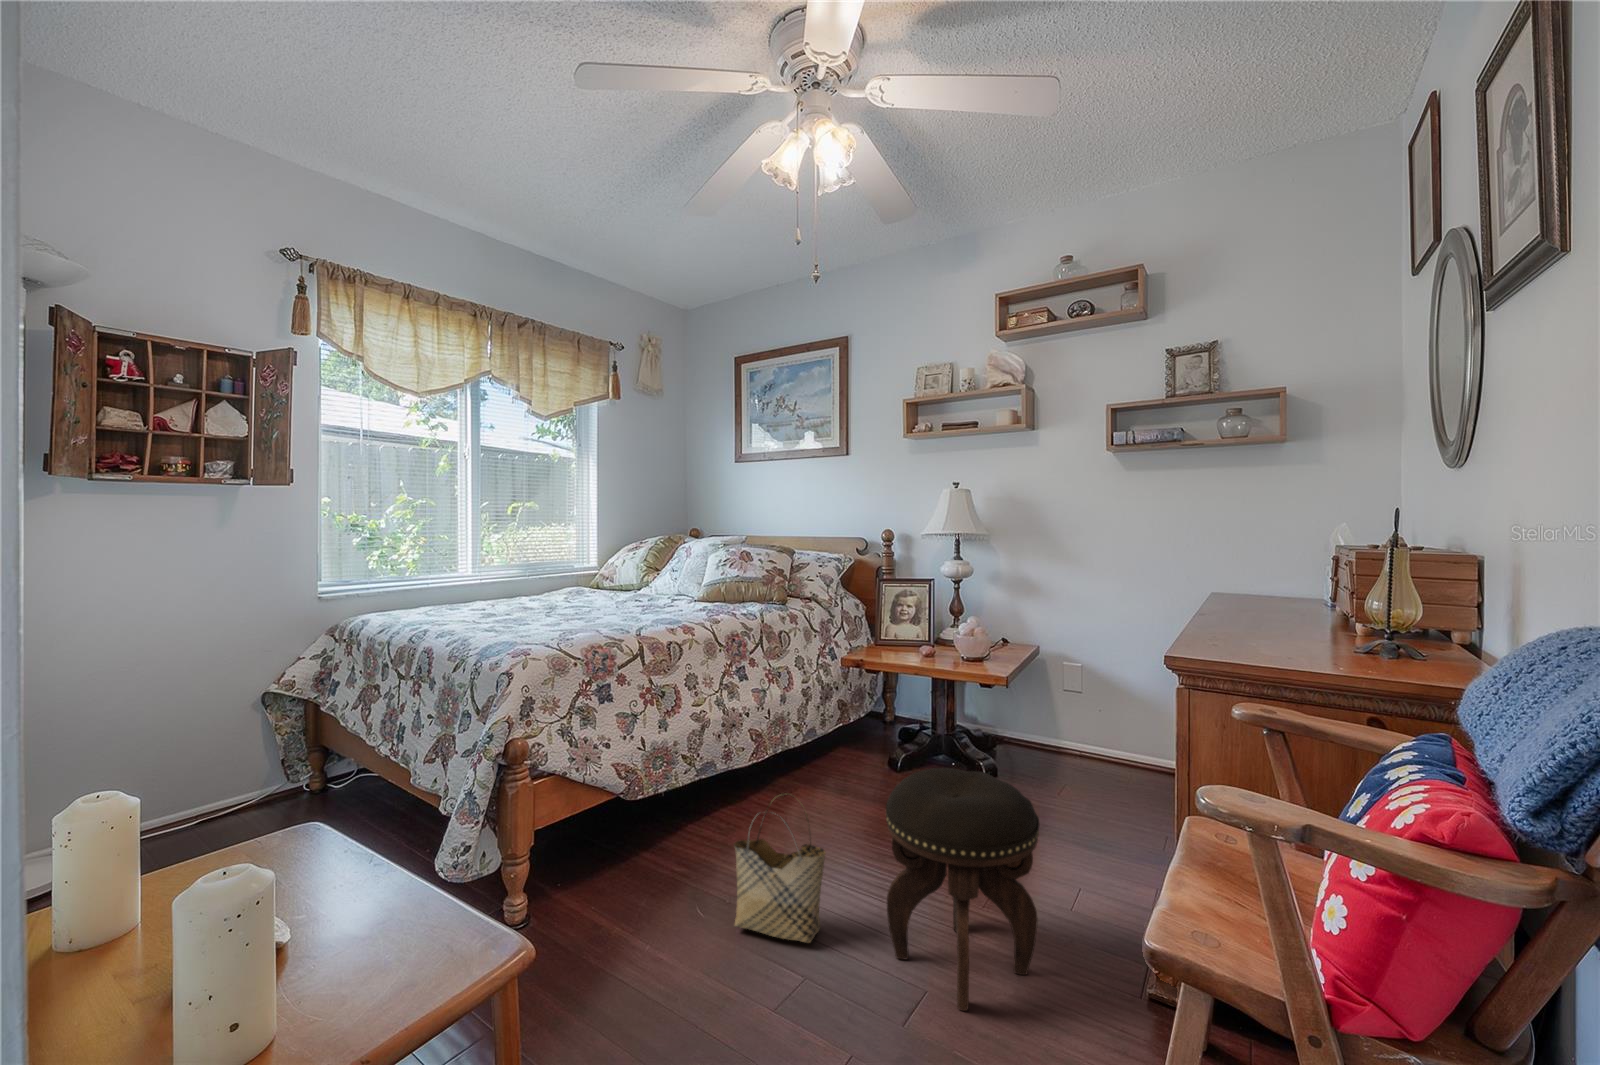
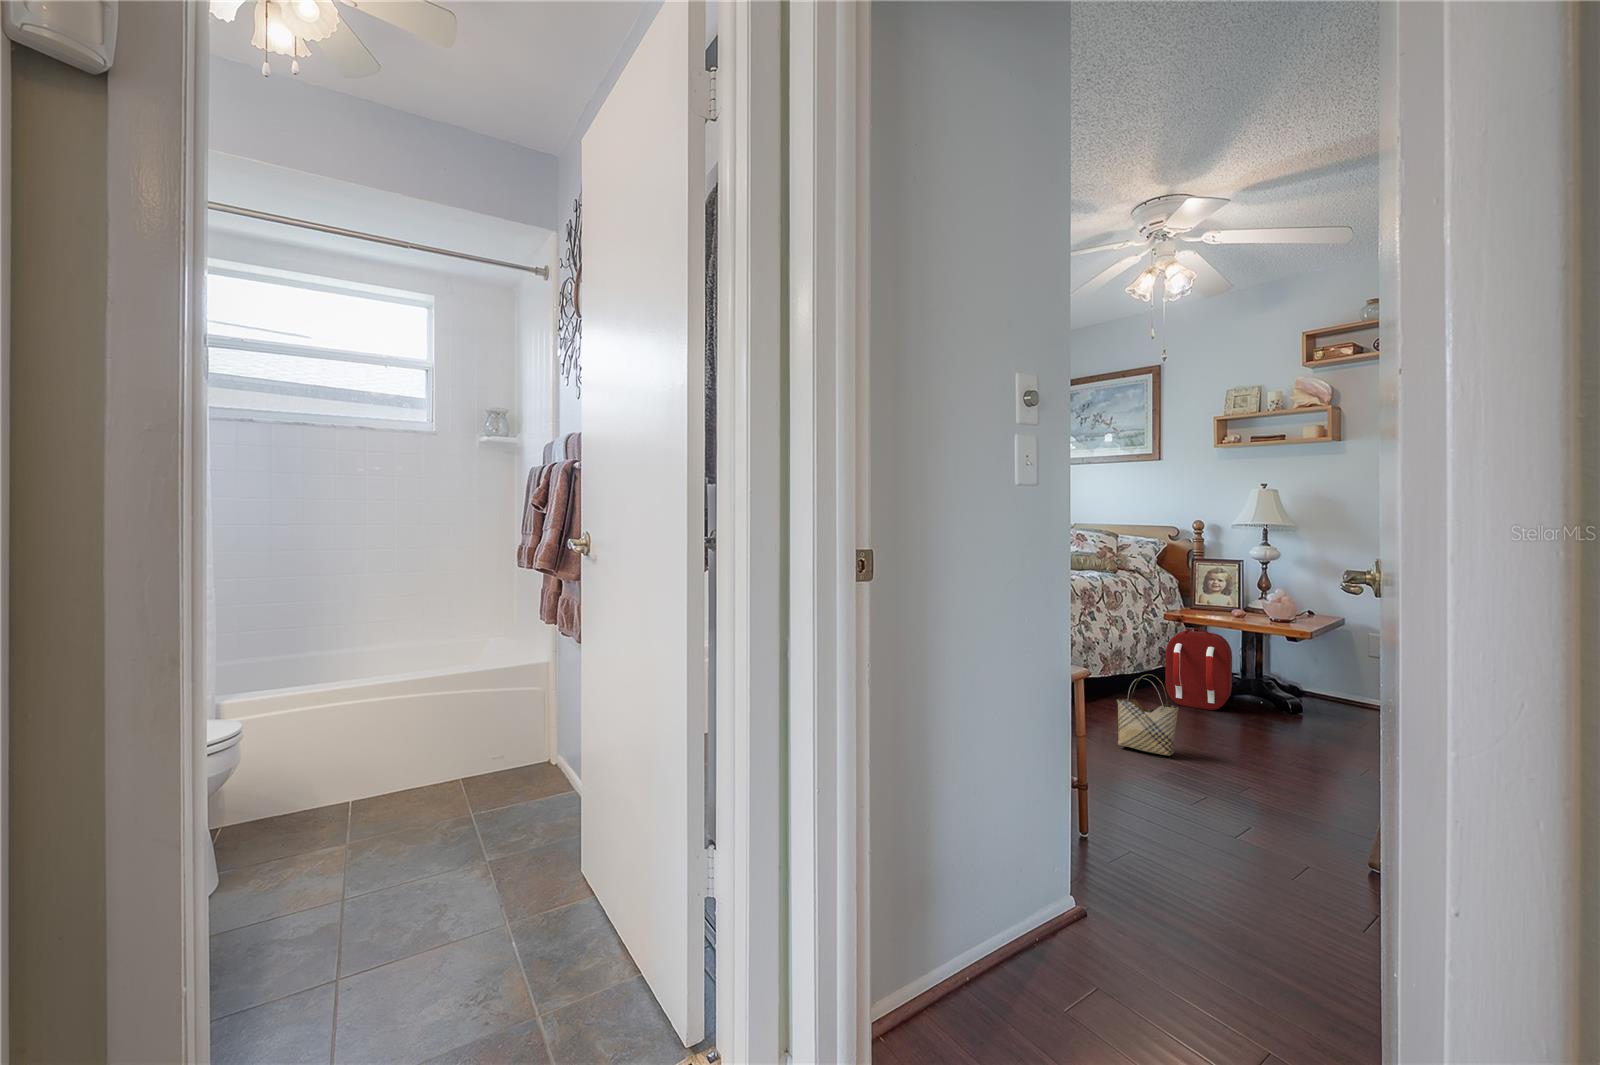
backpack: none [838,683,919,798] -> present [1165,628,1232,710]
footstool: present [886,768,1039,1011] -> none [1223,663,1332,788]

